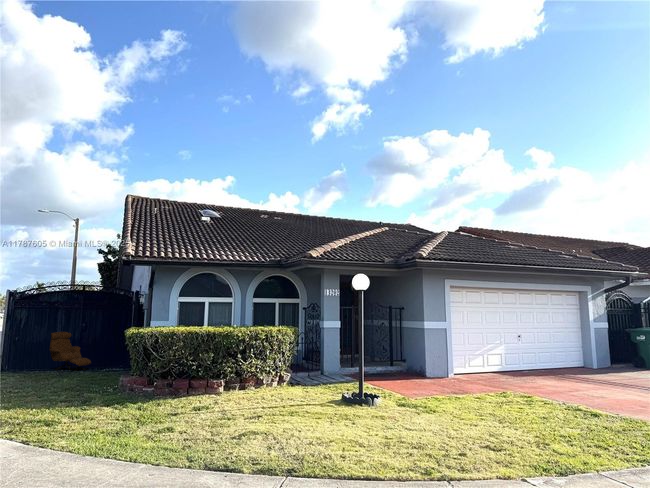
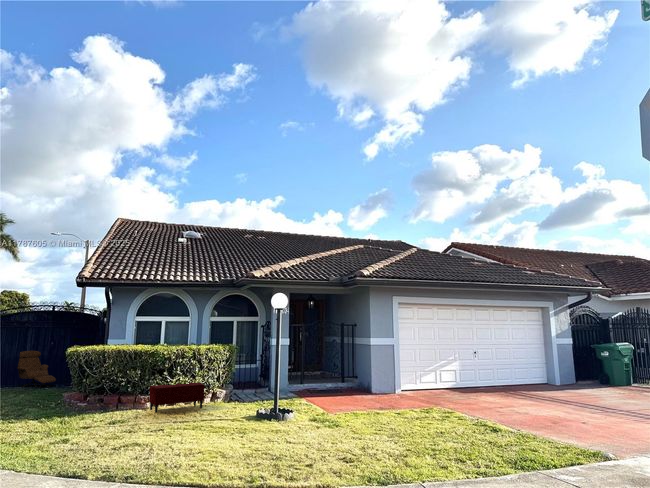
bench: none [220,366,276,398] -> present [149,383,205,413]

